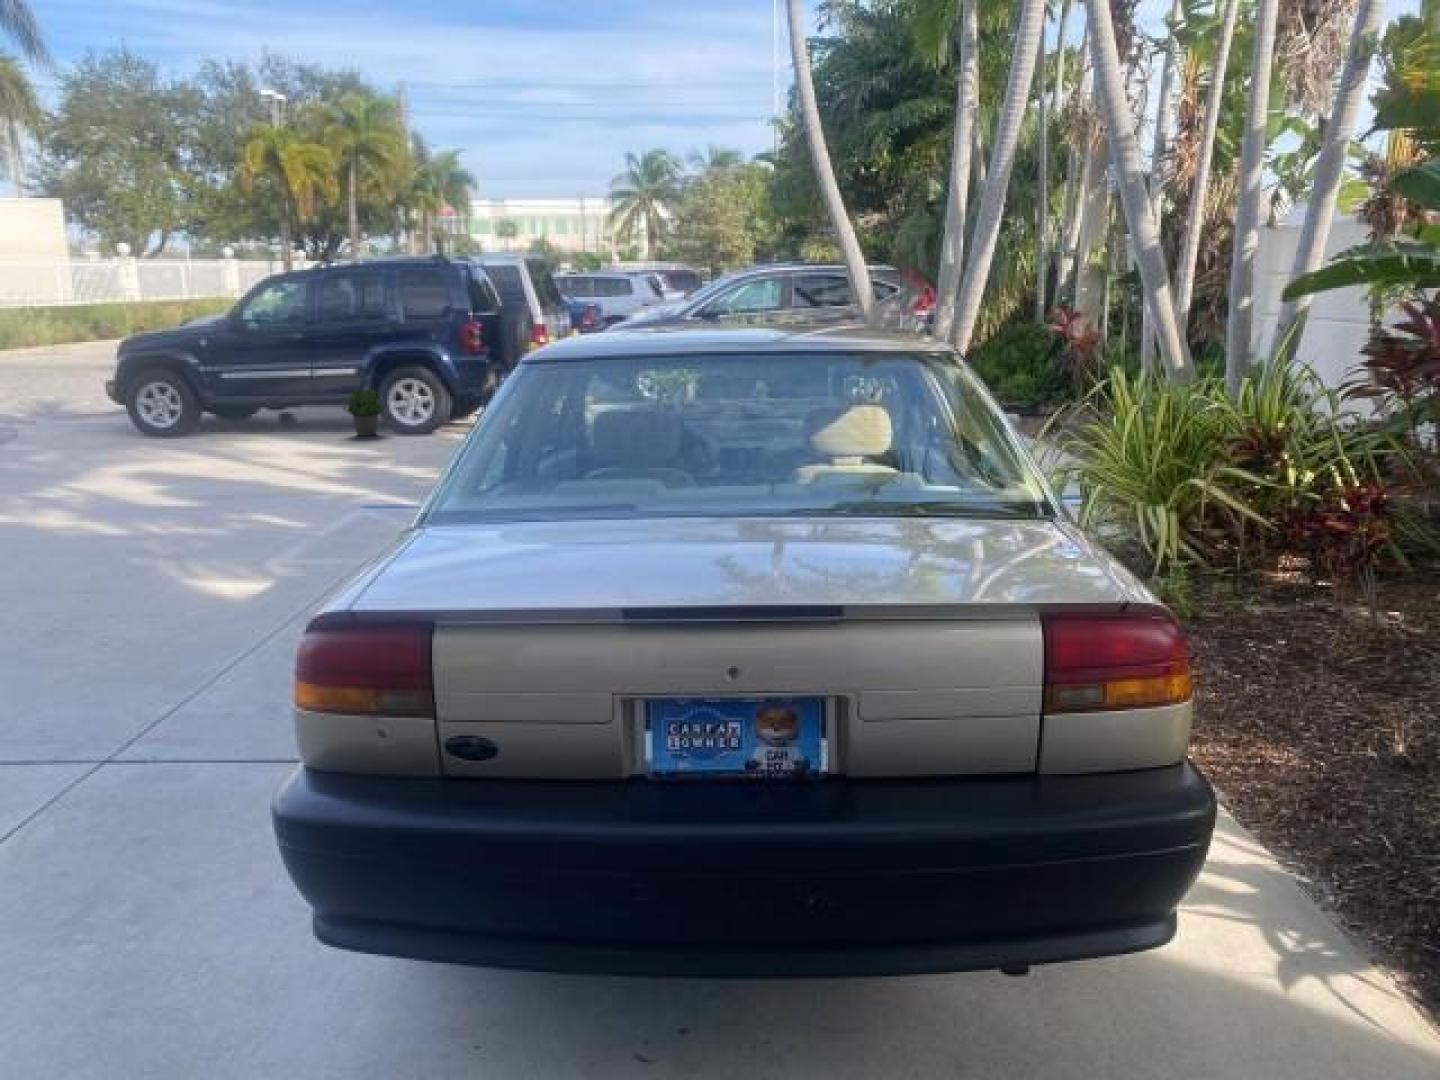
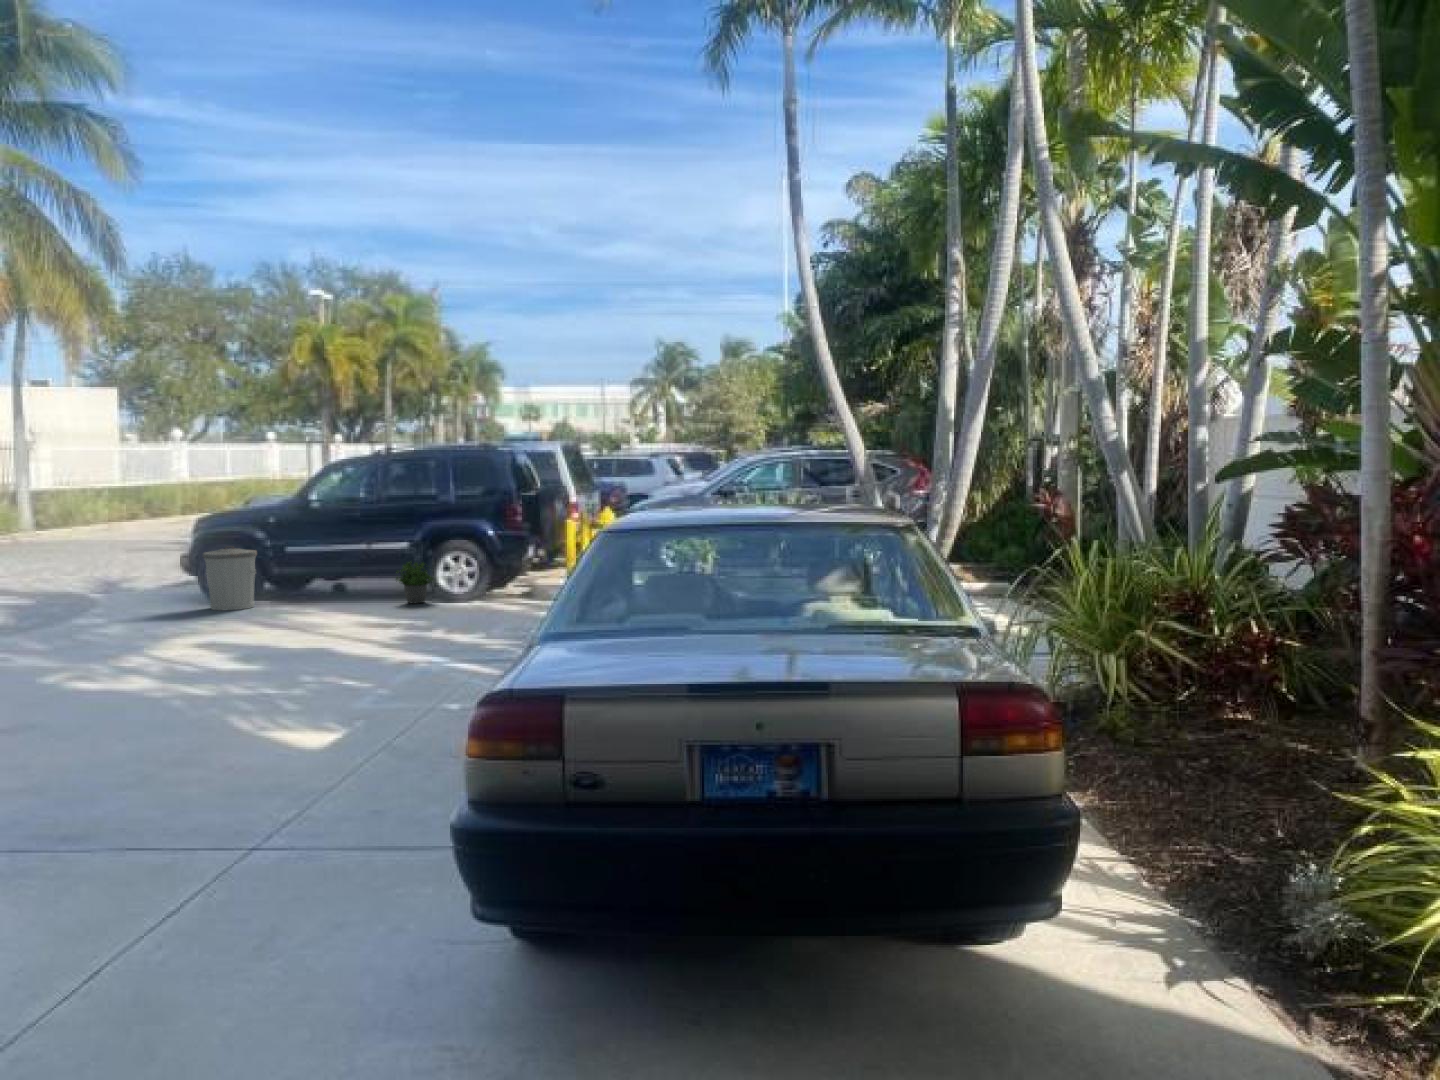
trash can: none [127,372,189,444] -> present [203,546,257,611]

